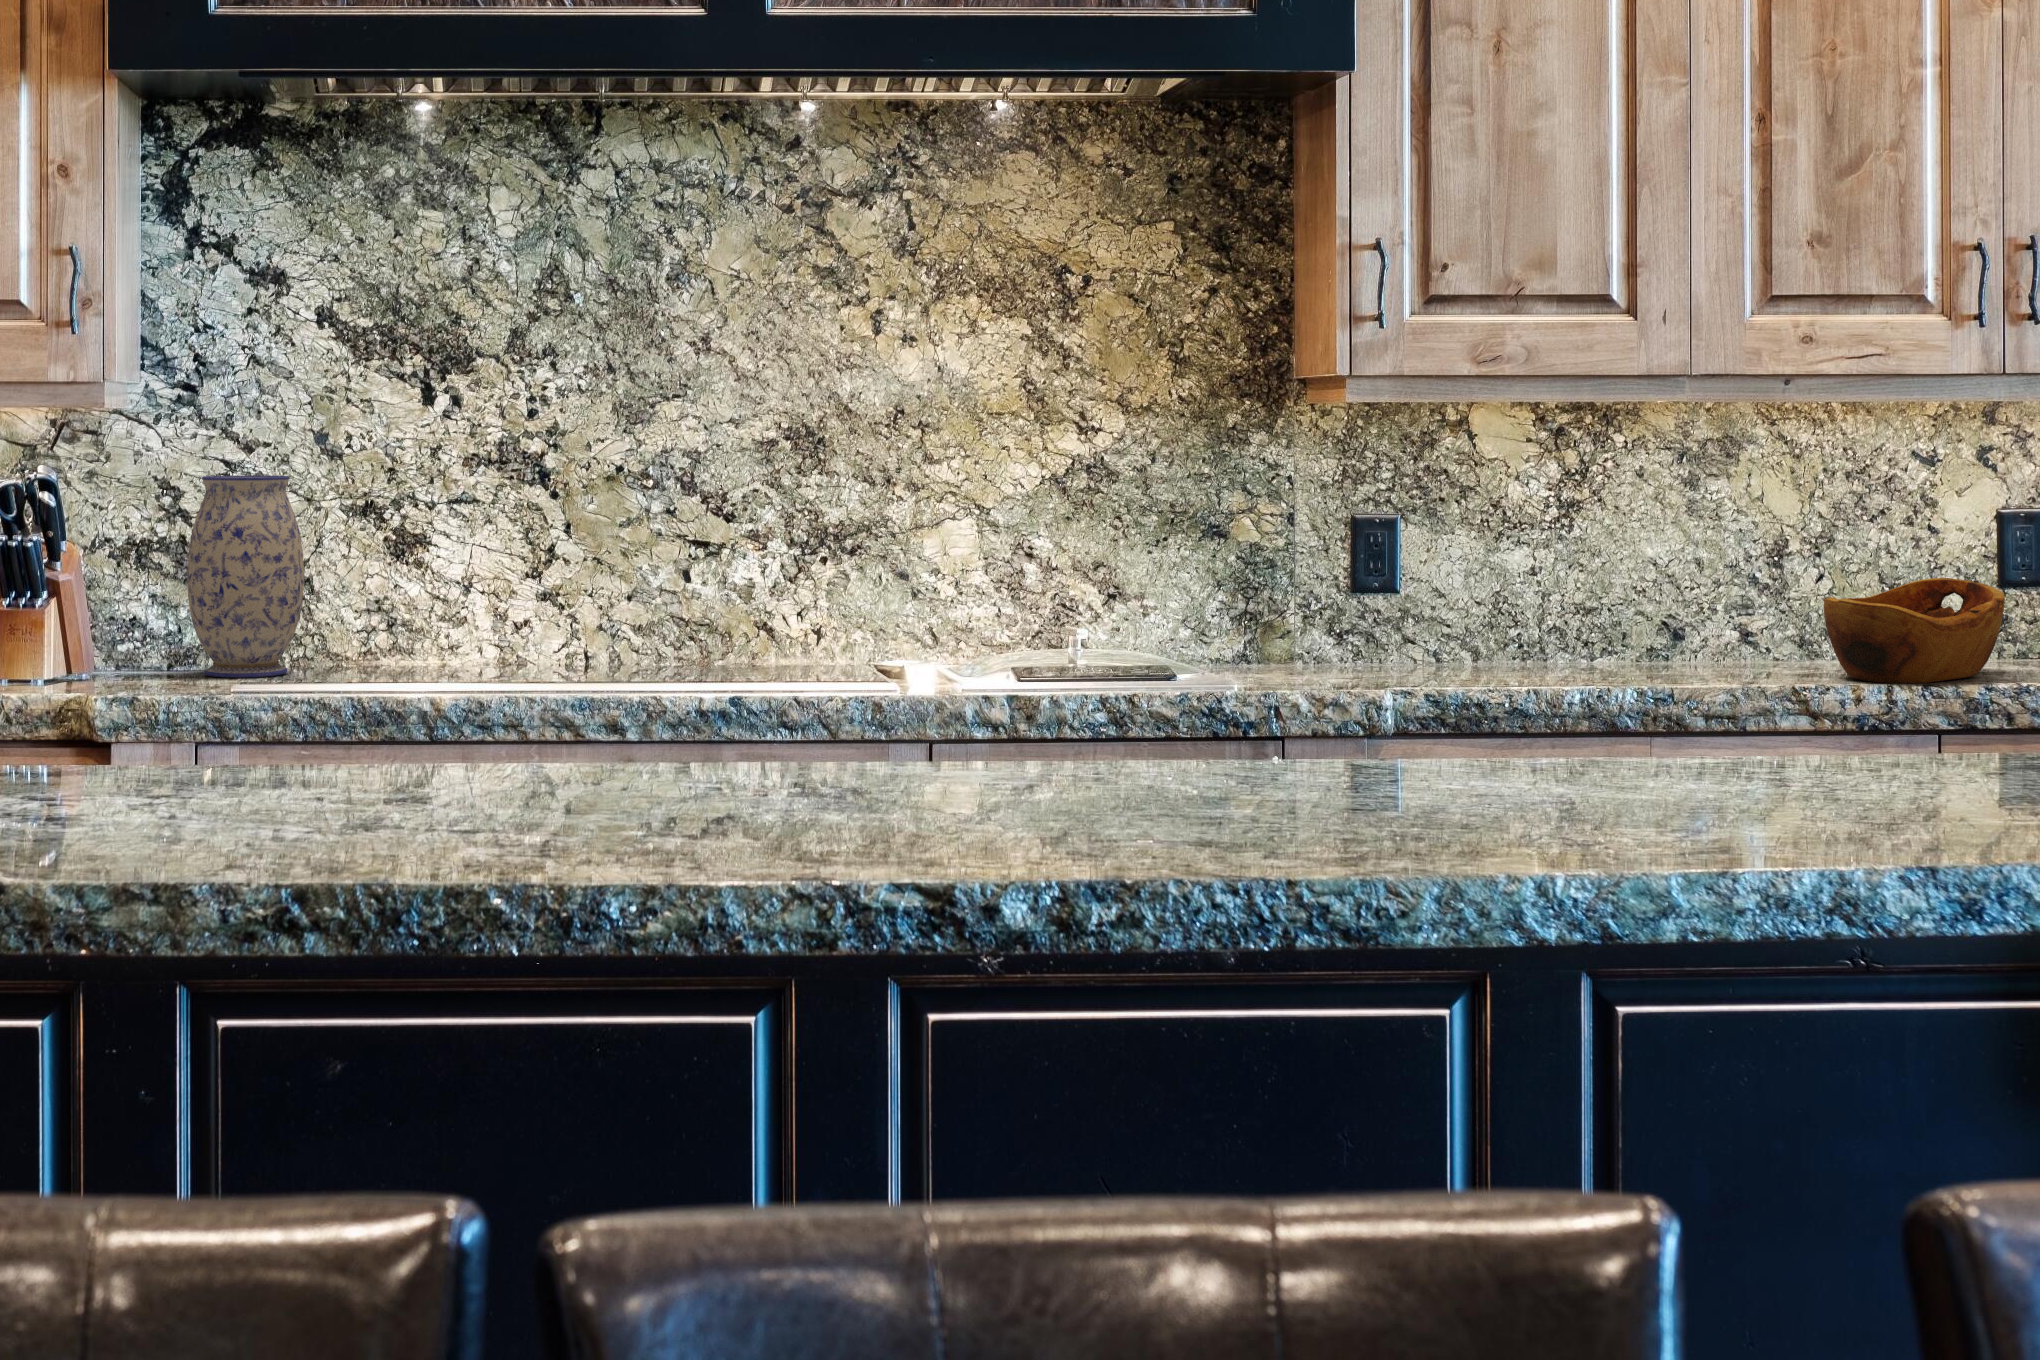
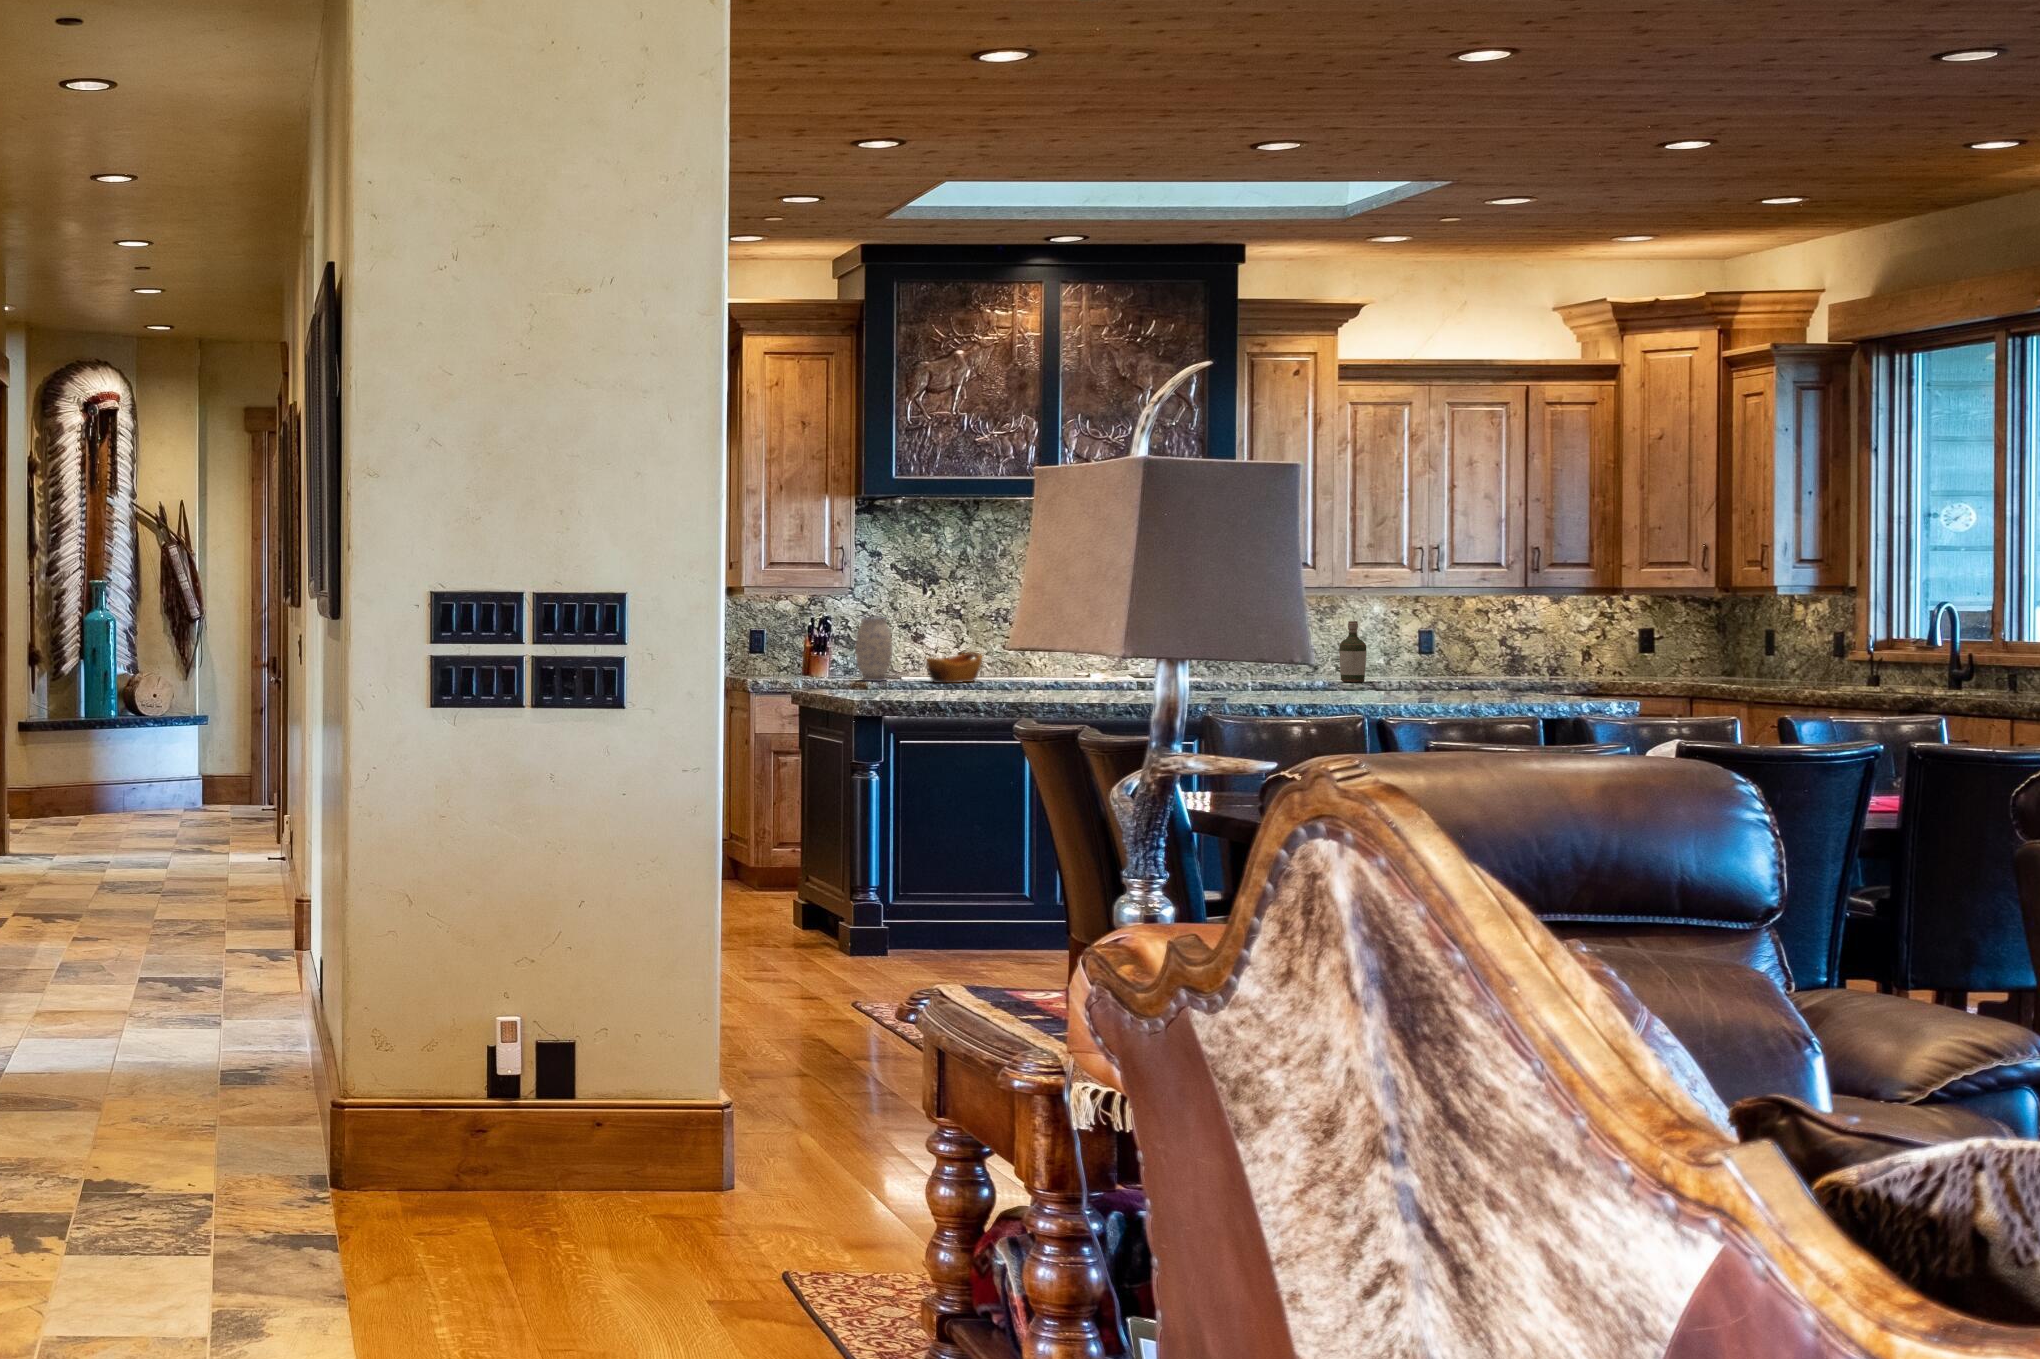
bottle: none [1727,482,1819,692] -> present [1339,621,1366,682]
wooden bowl: present [1824,578,2005,683] -> present [926,652,982,683]

